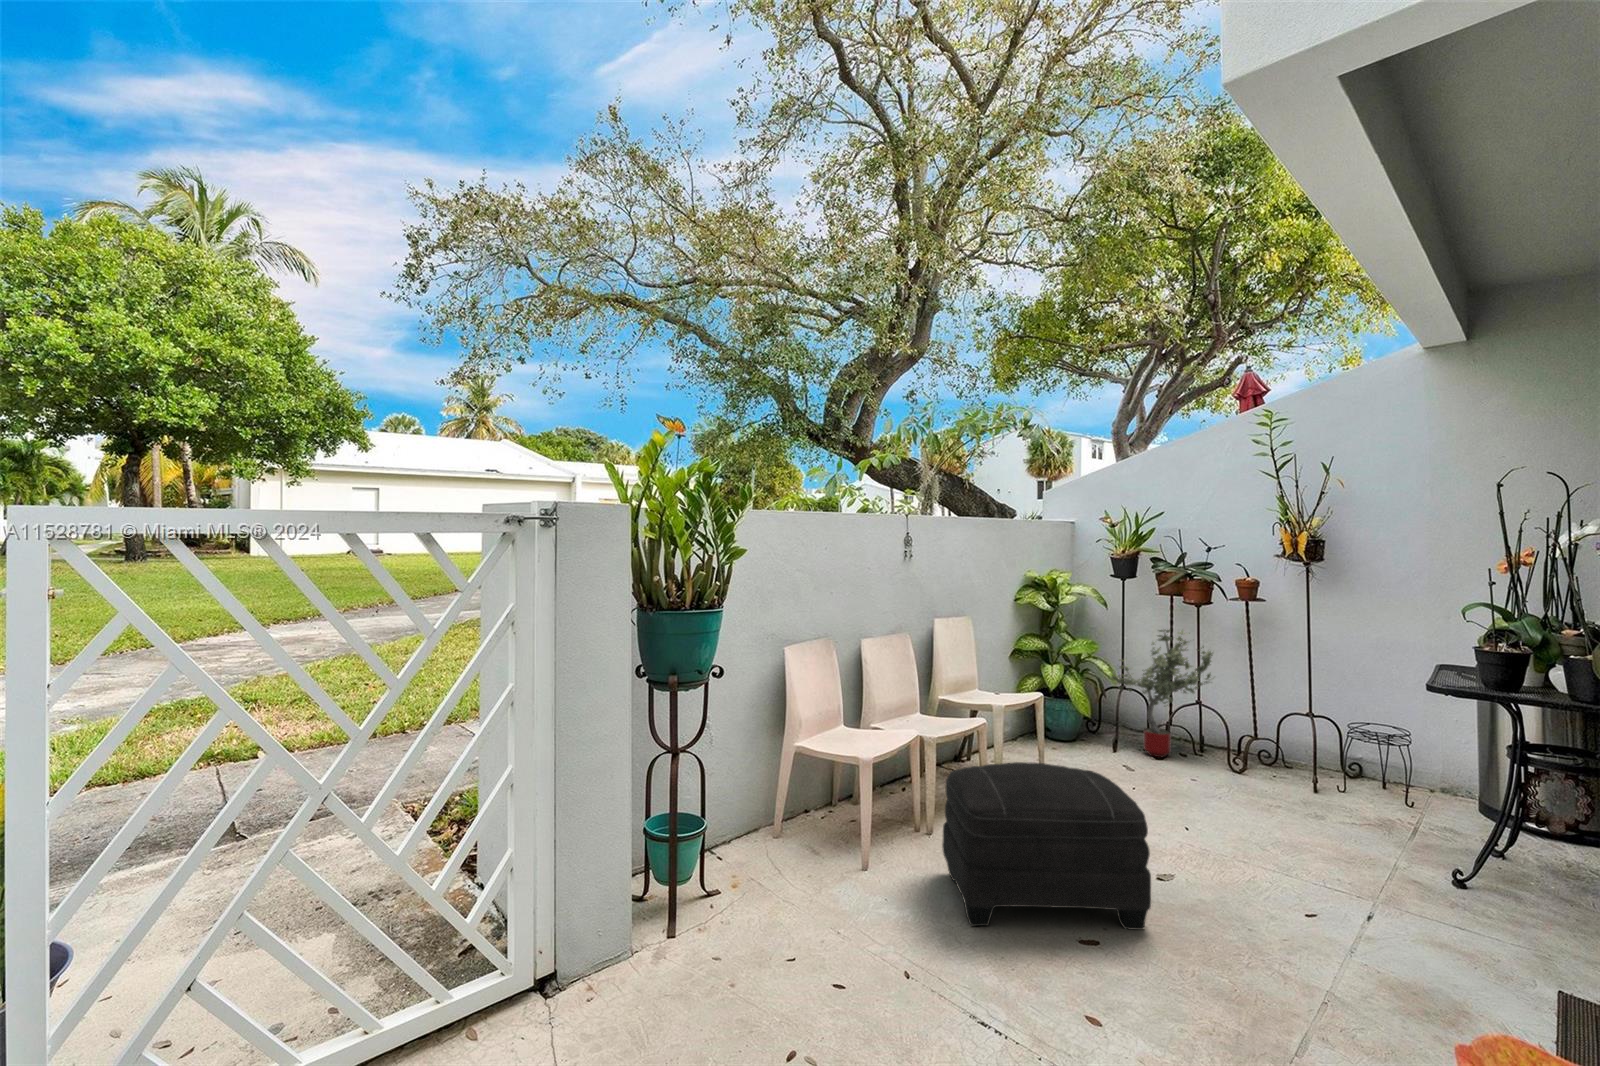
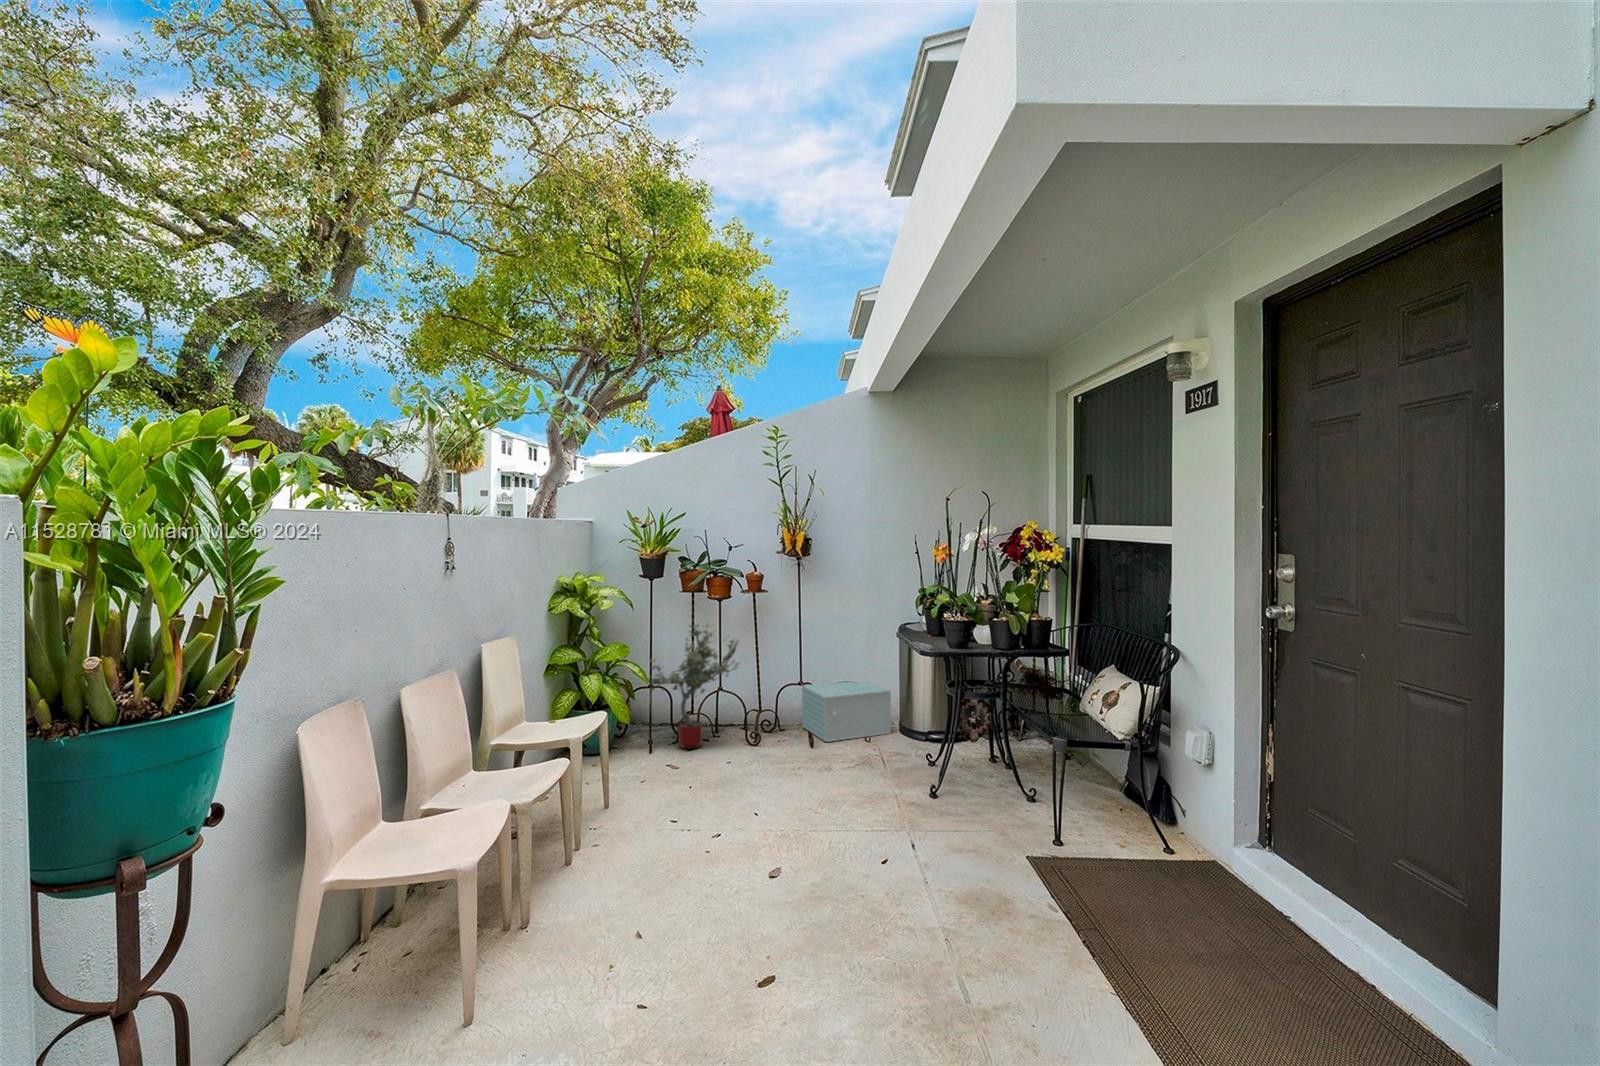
storage box: none [1312,720,1444,808] -> present [802,681,891,742]
ottoman: present [942,762,1151,930] -> none [624,783,851,1020]

